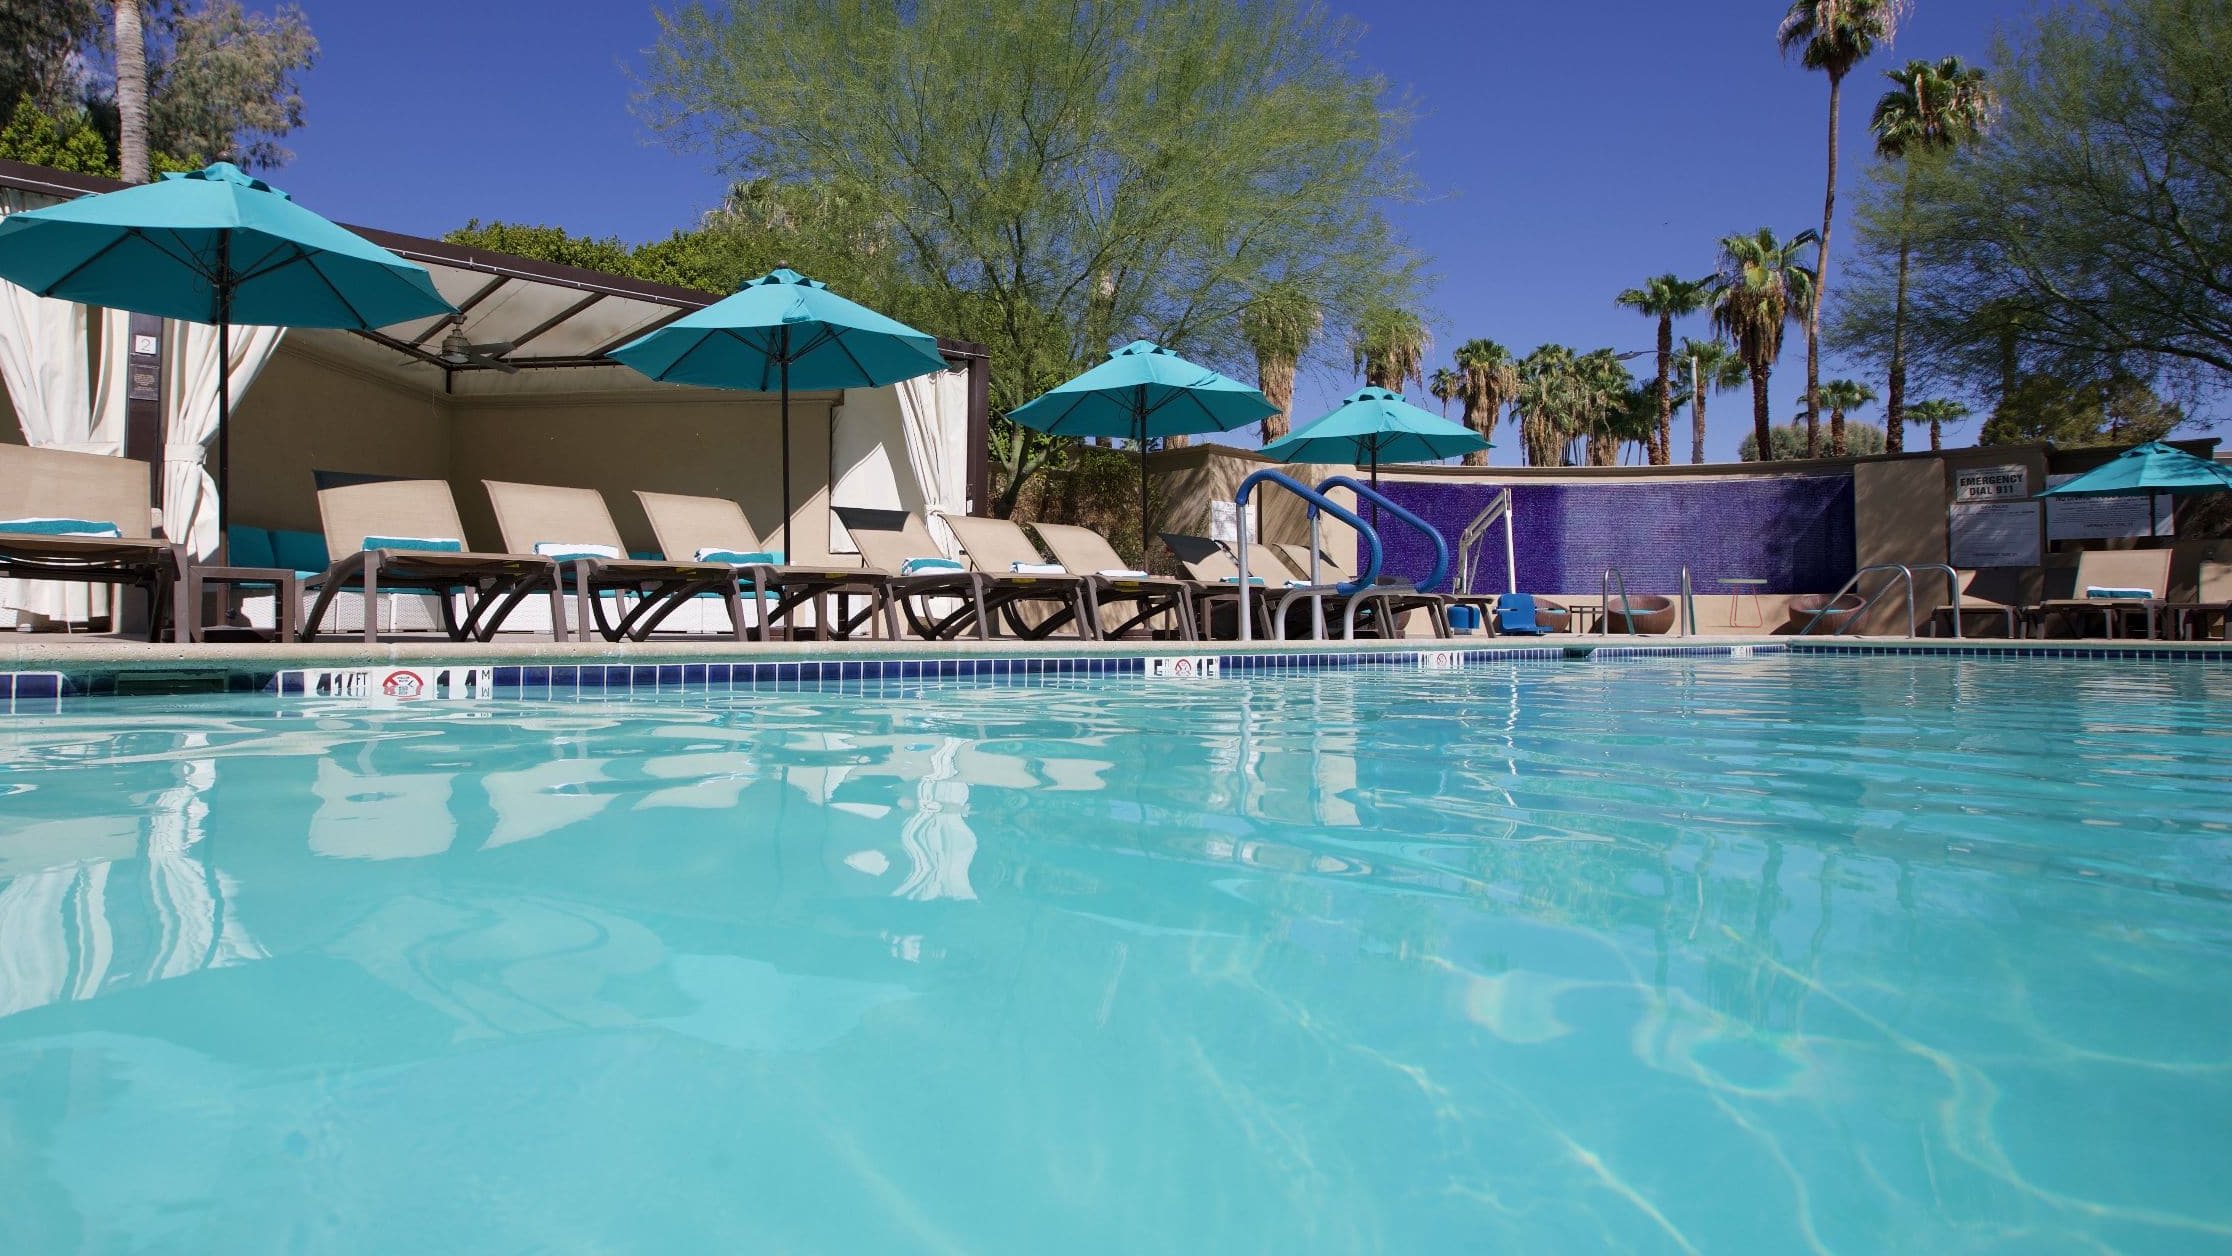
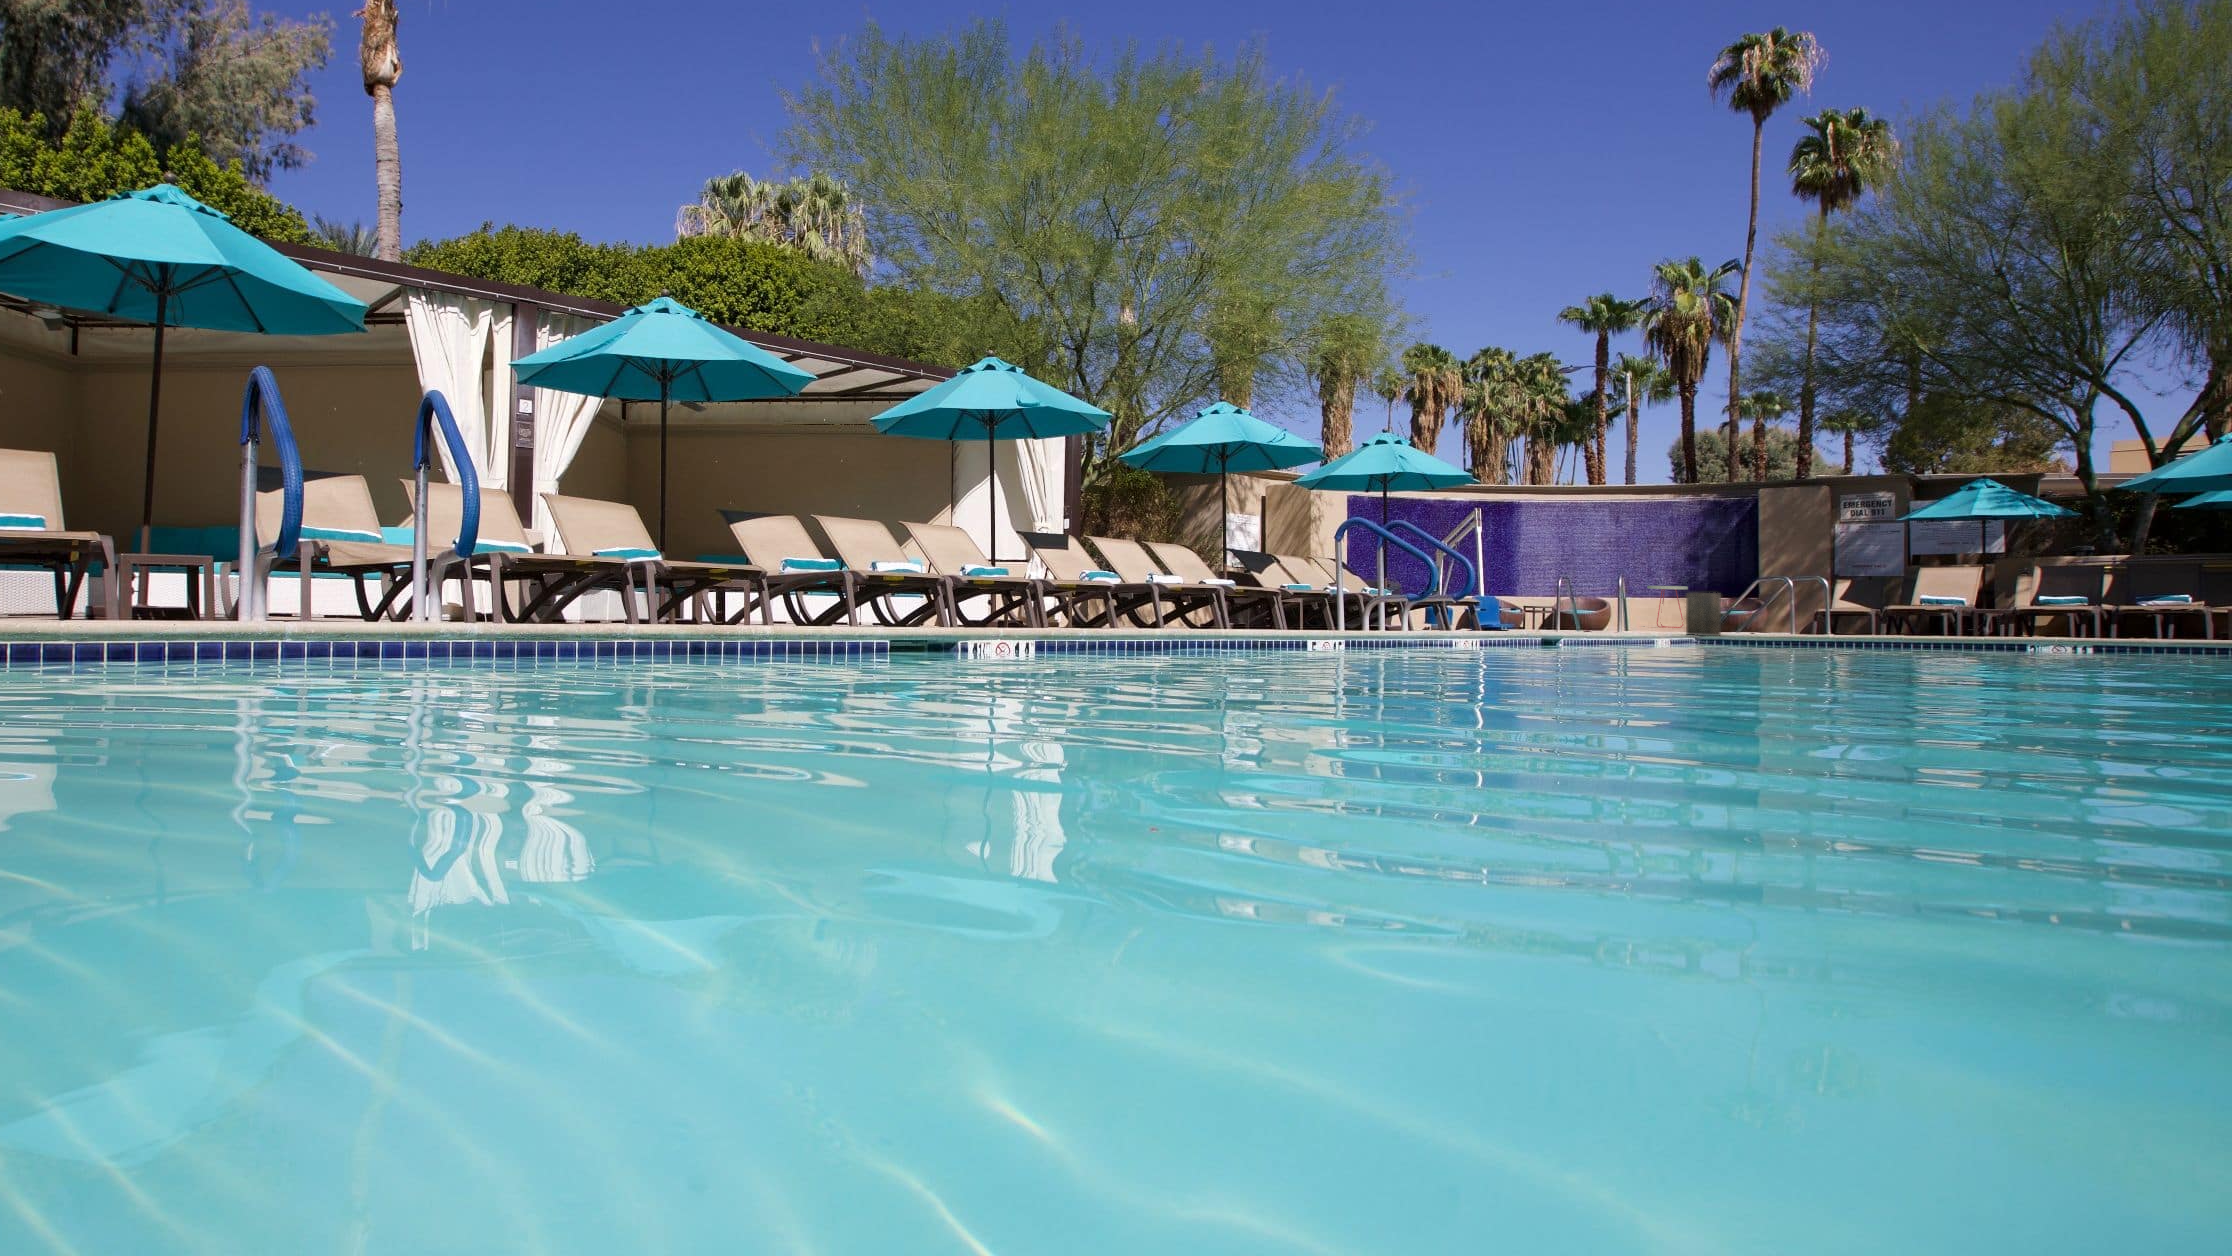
stool: none [1767,587,1814,641] -> present [1686,593,1721,636]

